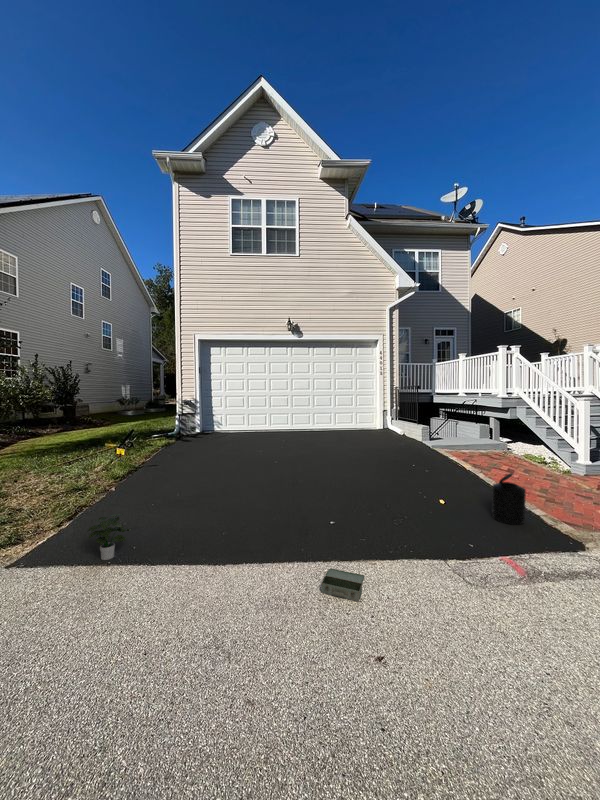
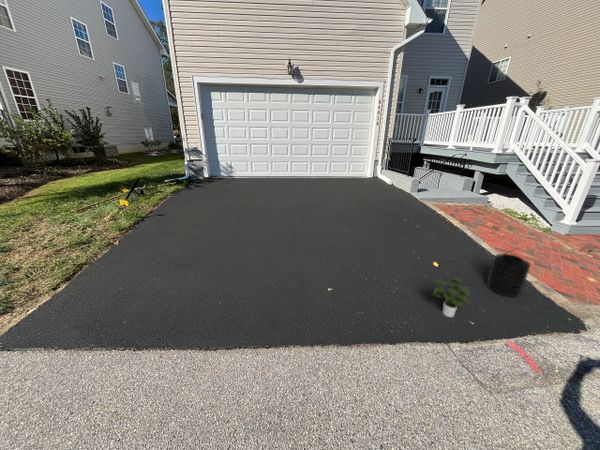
potted plant: present [88,514,131,560] -> present [432,278,471,317]
toolbox: present [321,568,364,601] -> none [318,366,366,414]

